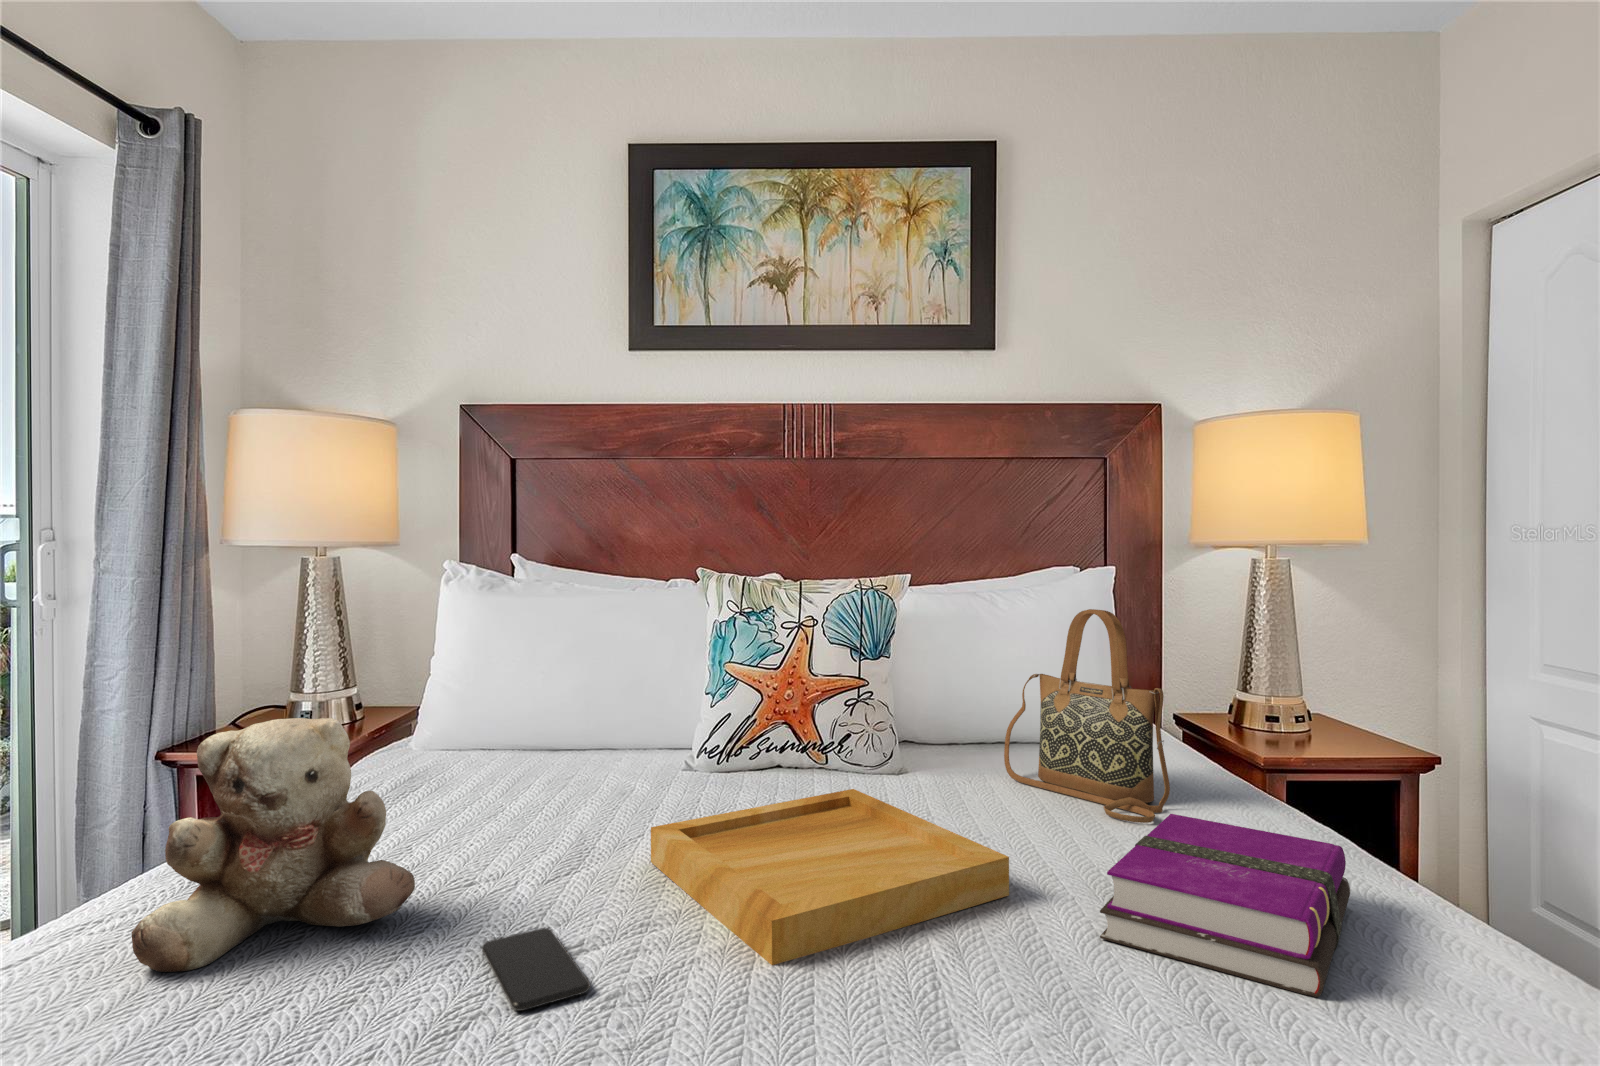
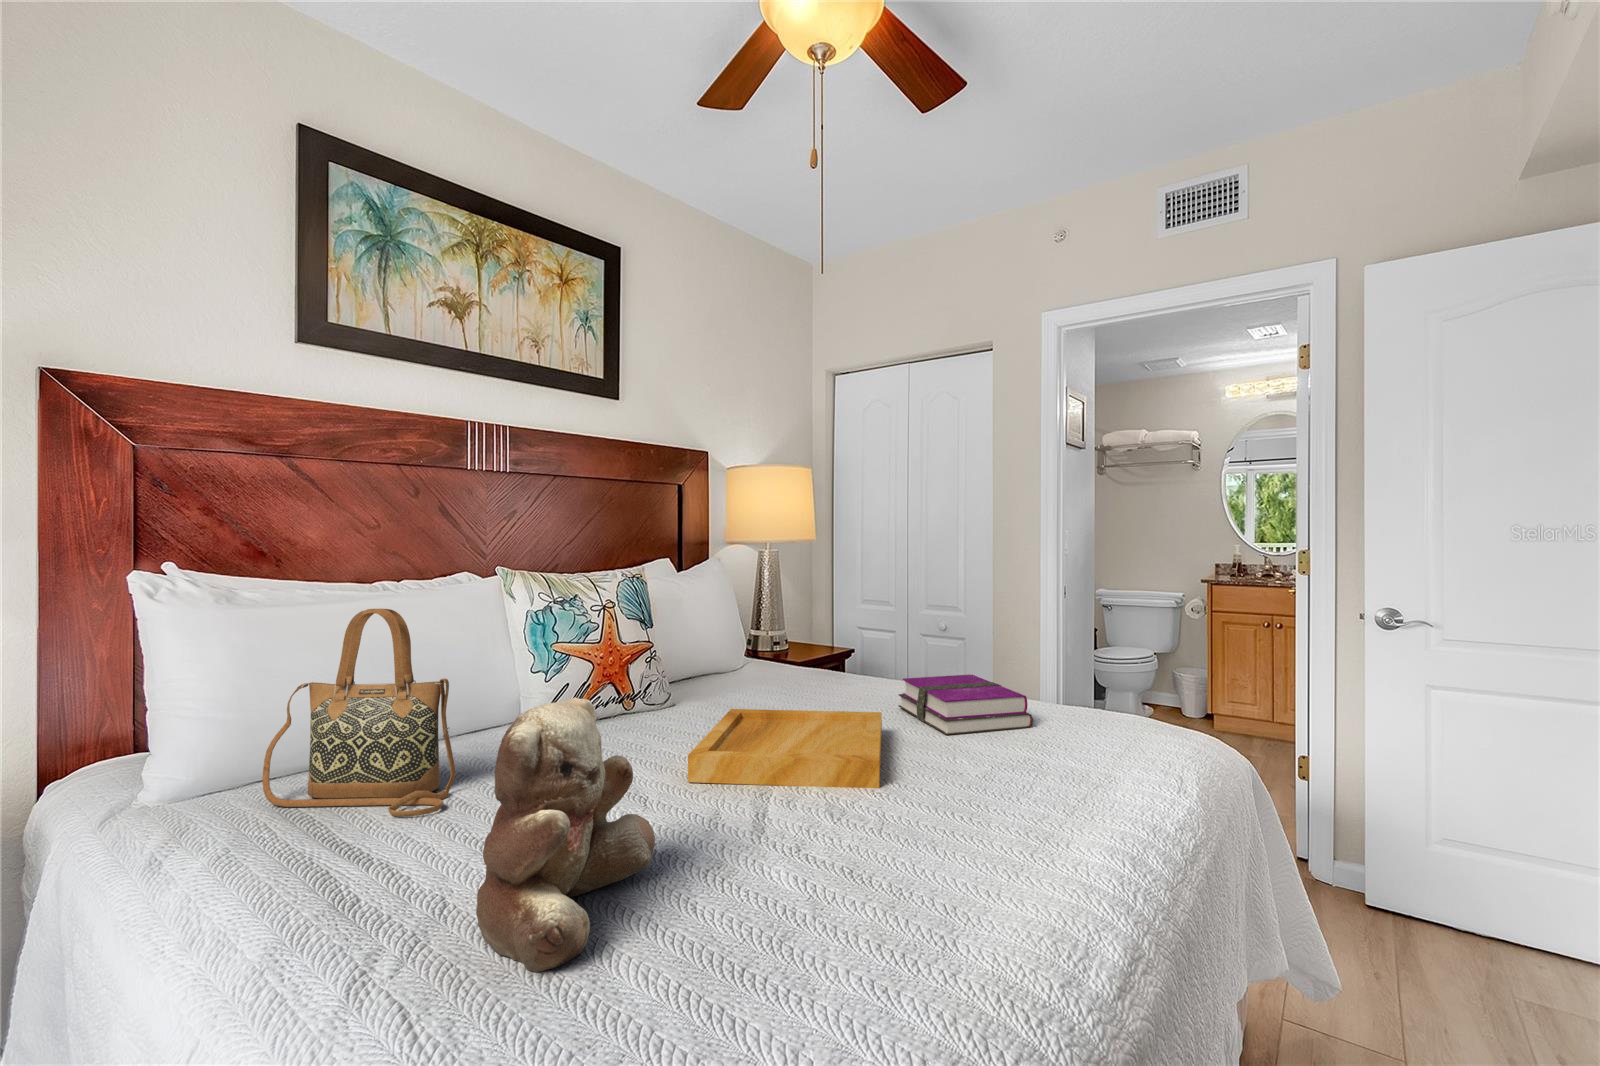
handbag: present [1004,609,1170,823] -> present [262,609,456,817]
smartphone: present [482,928,590,1011] -> none [740,820,852,849]

